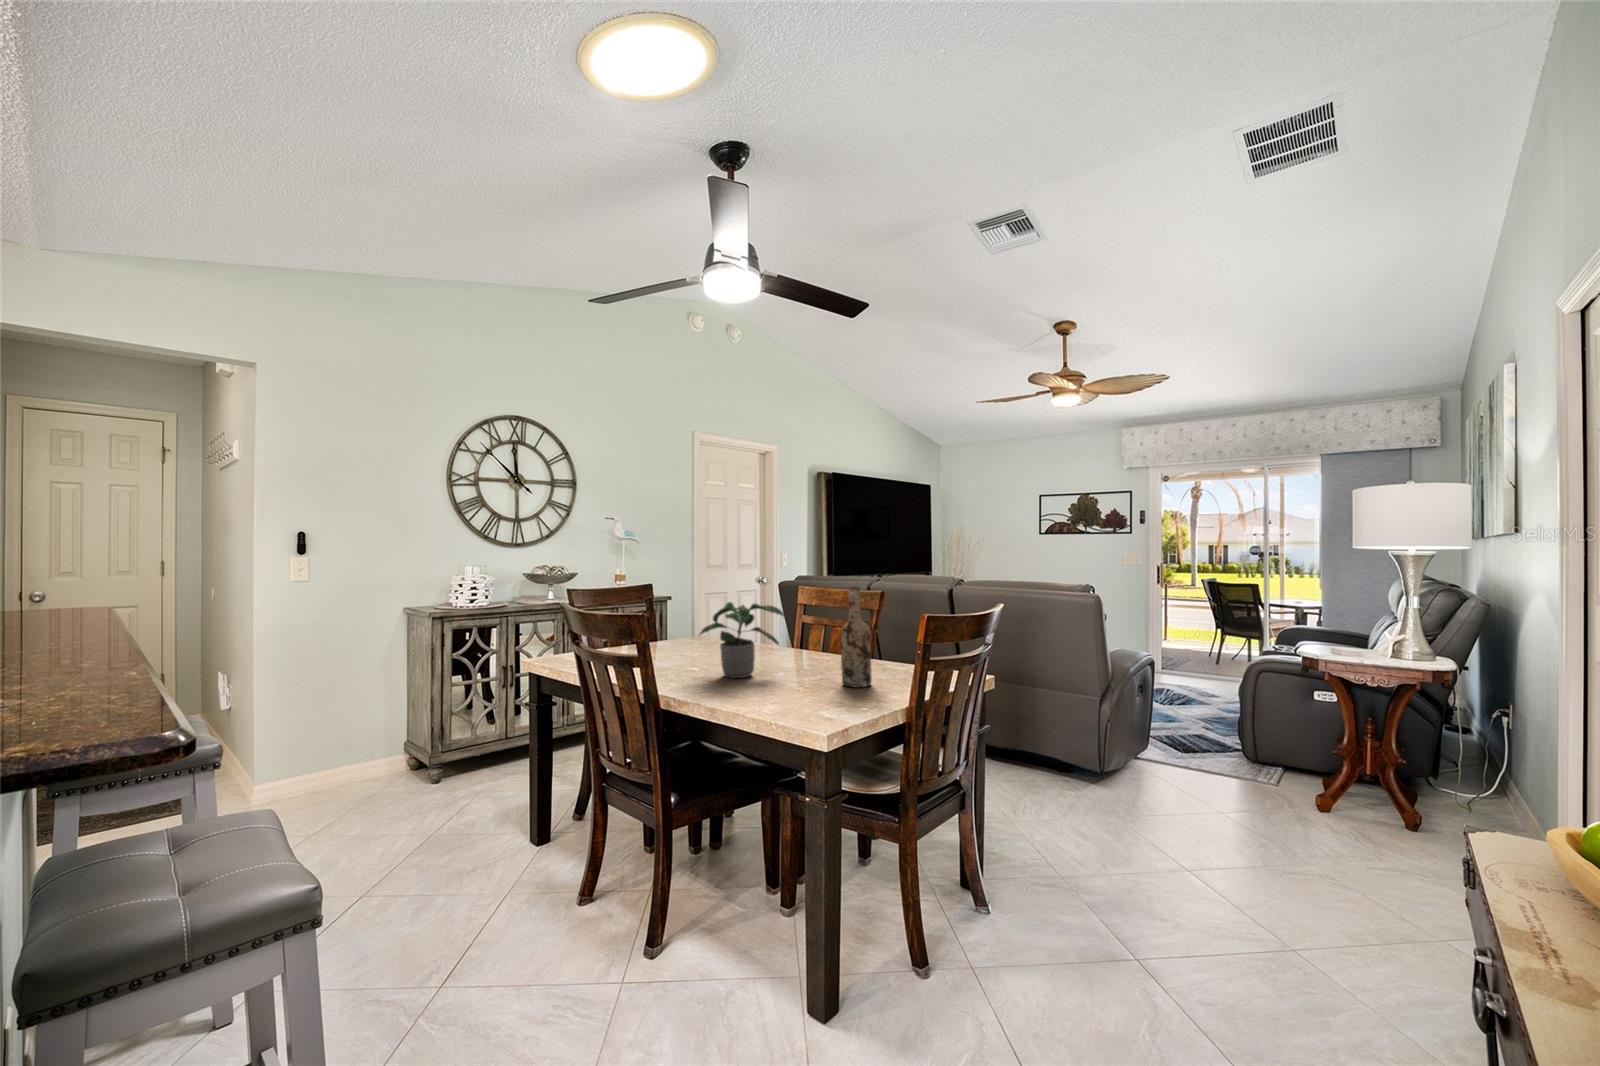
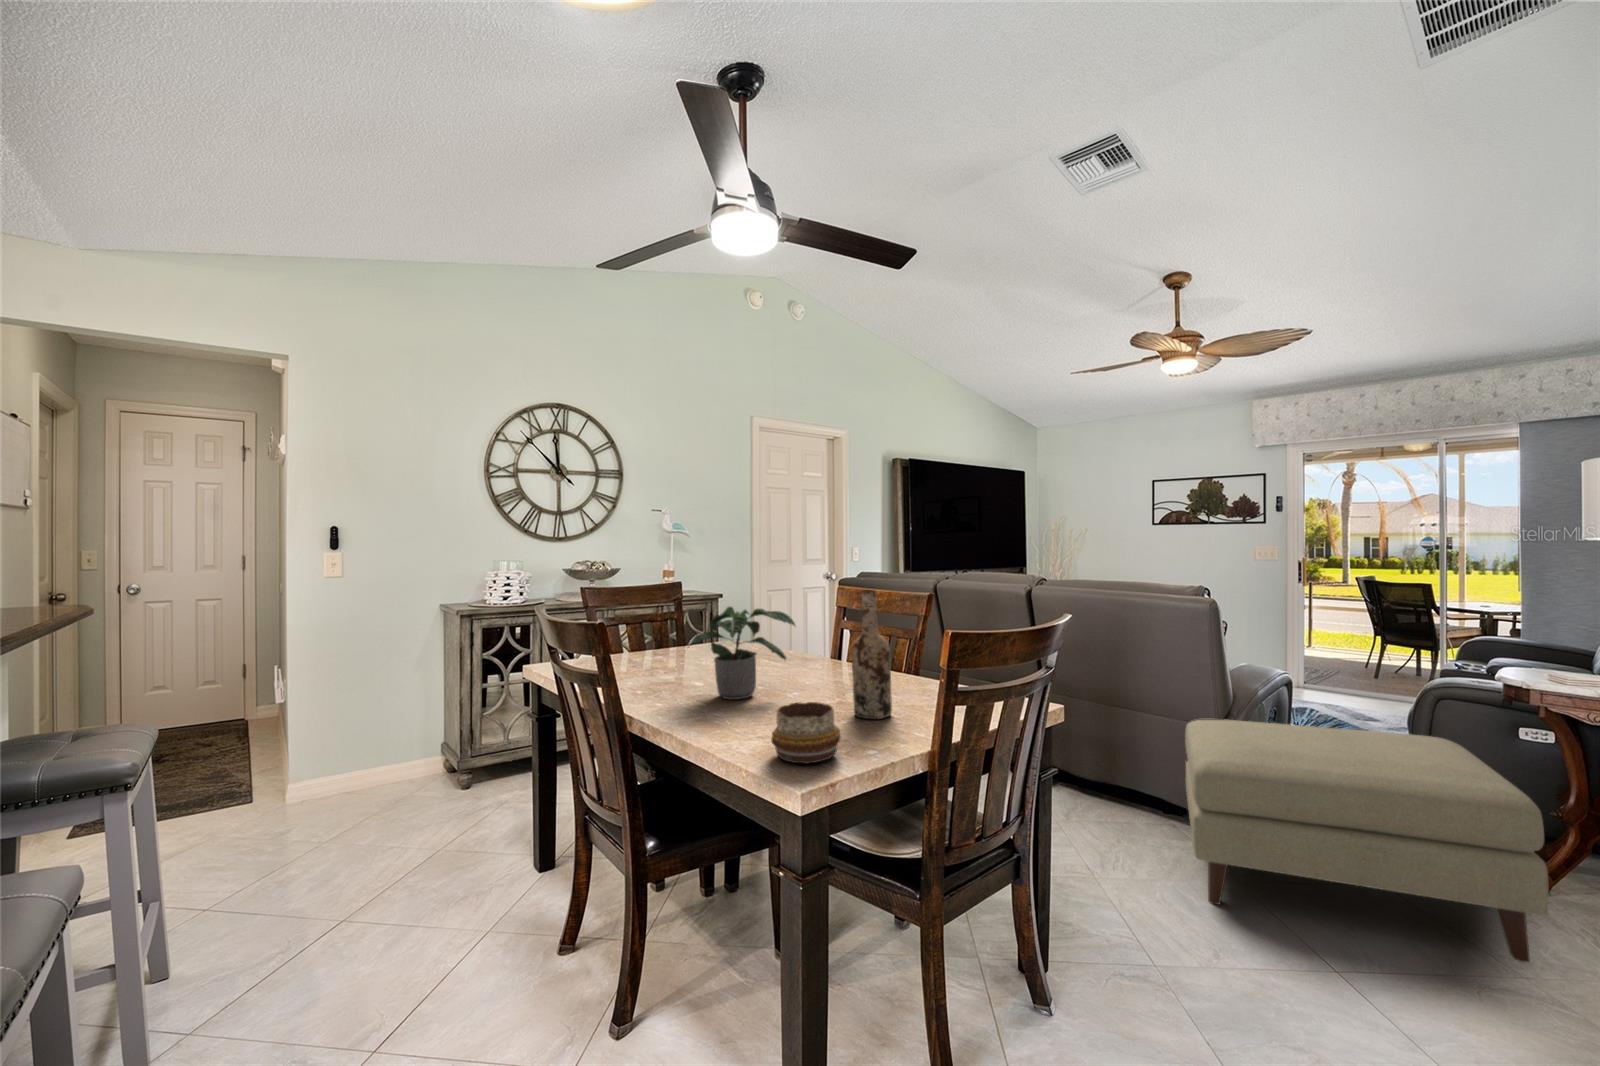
decorative bowl: none [796,671,848,715] -> present [772,702,840,763]
ottoman: none [1076,692,1324,854] -> present [1185,719,1549,963]

